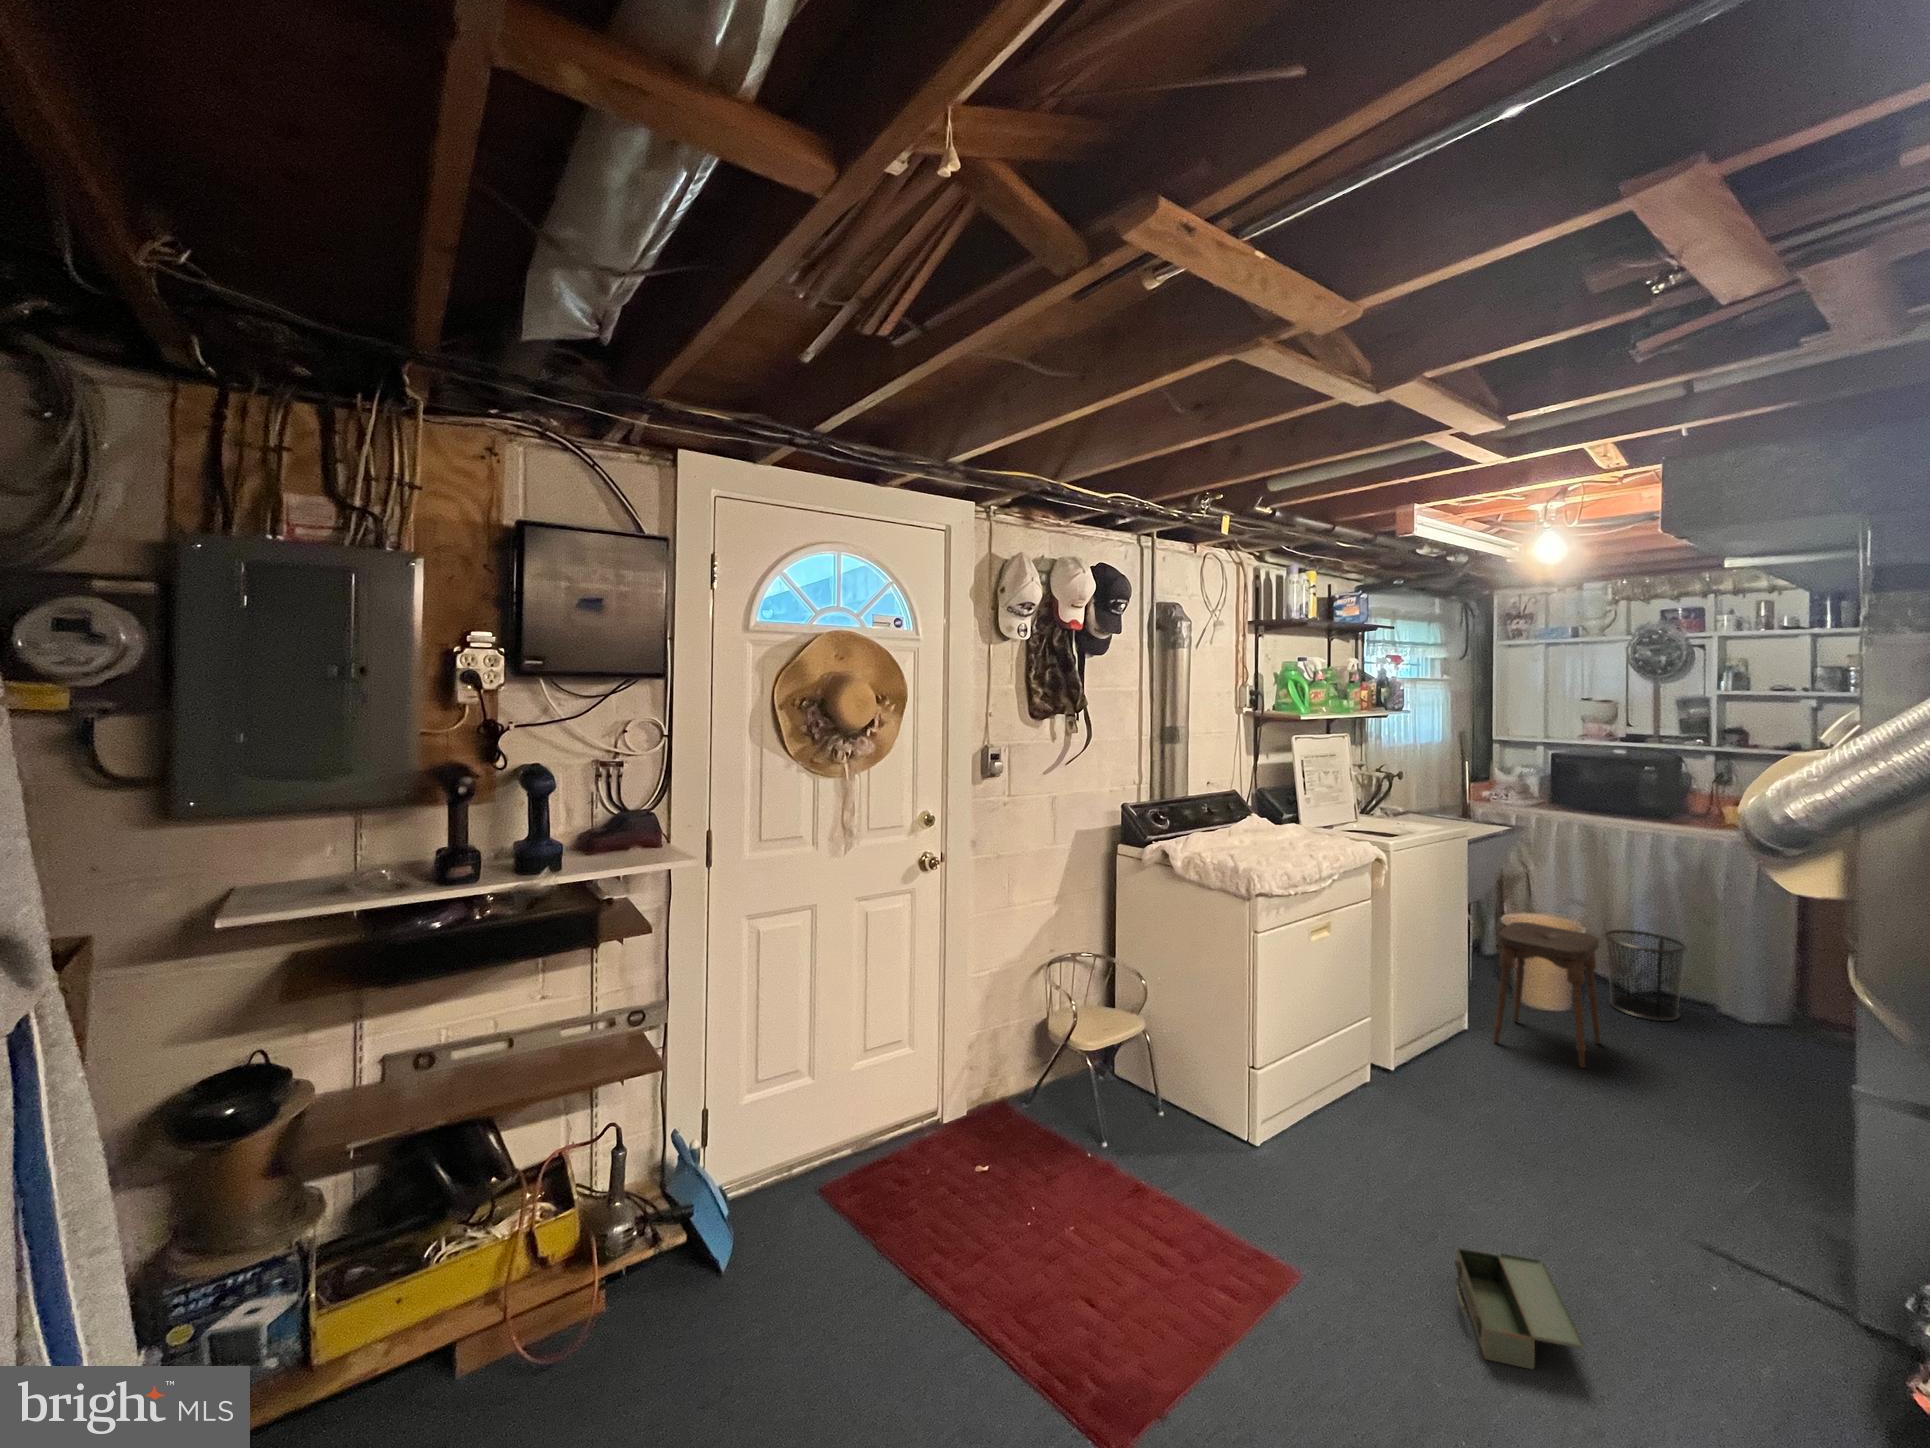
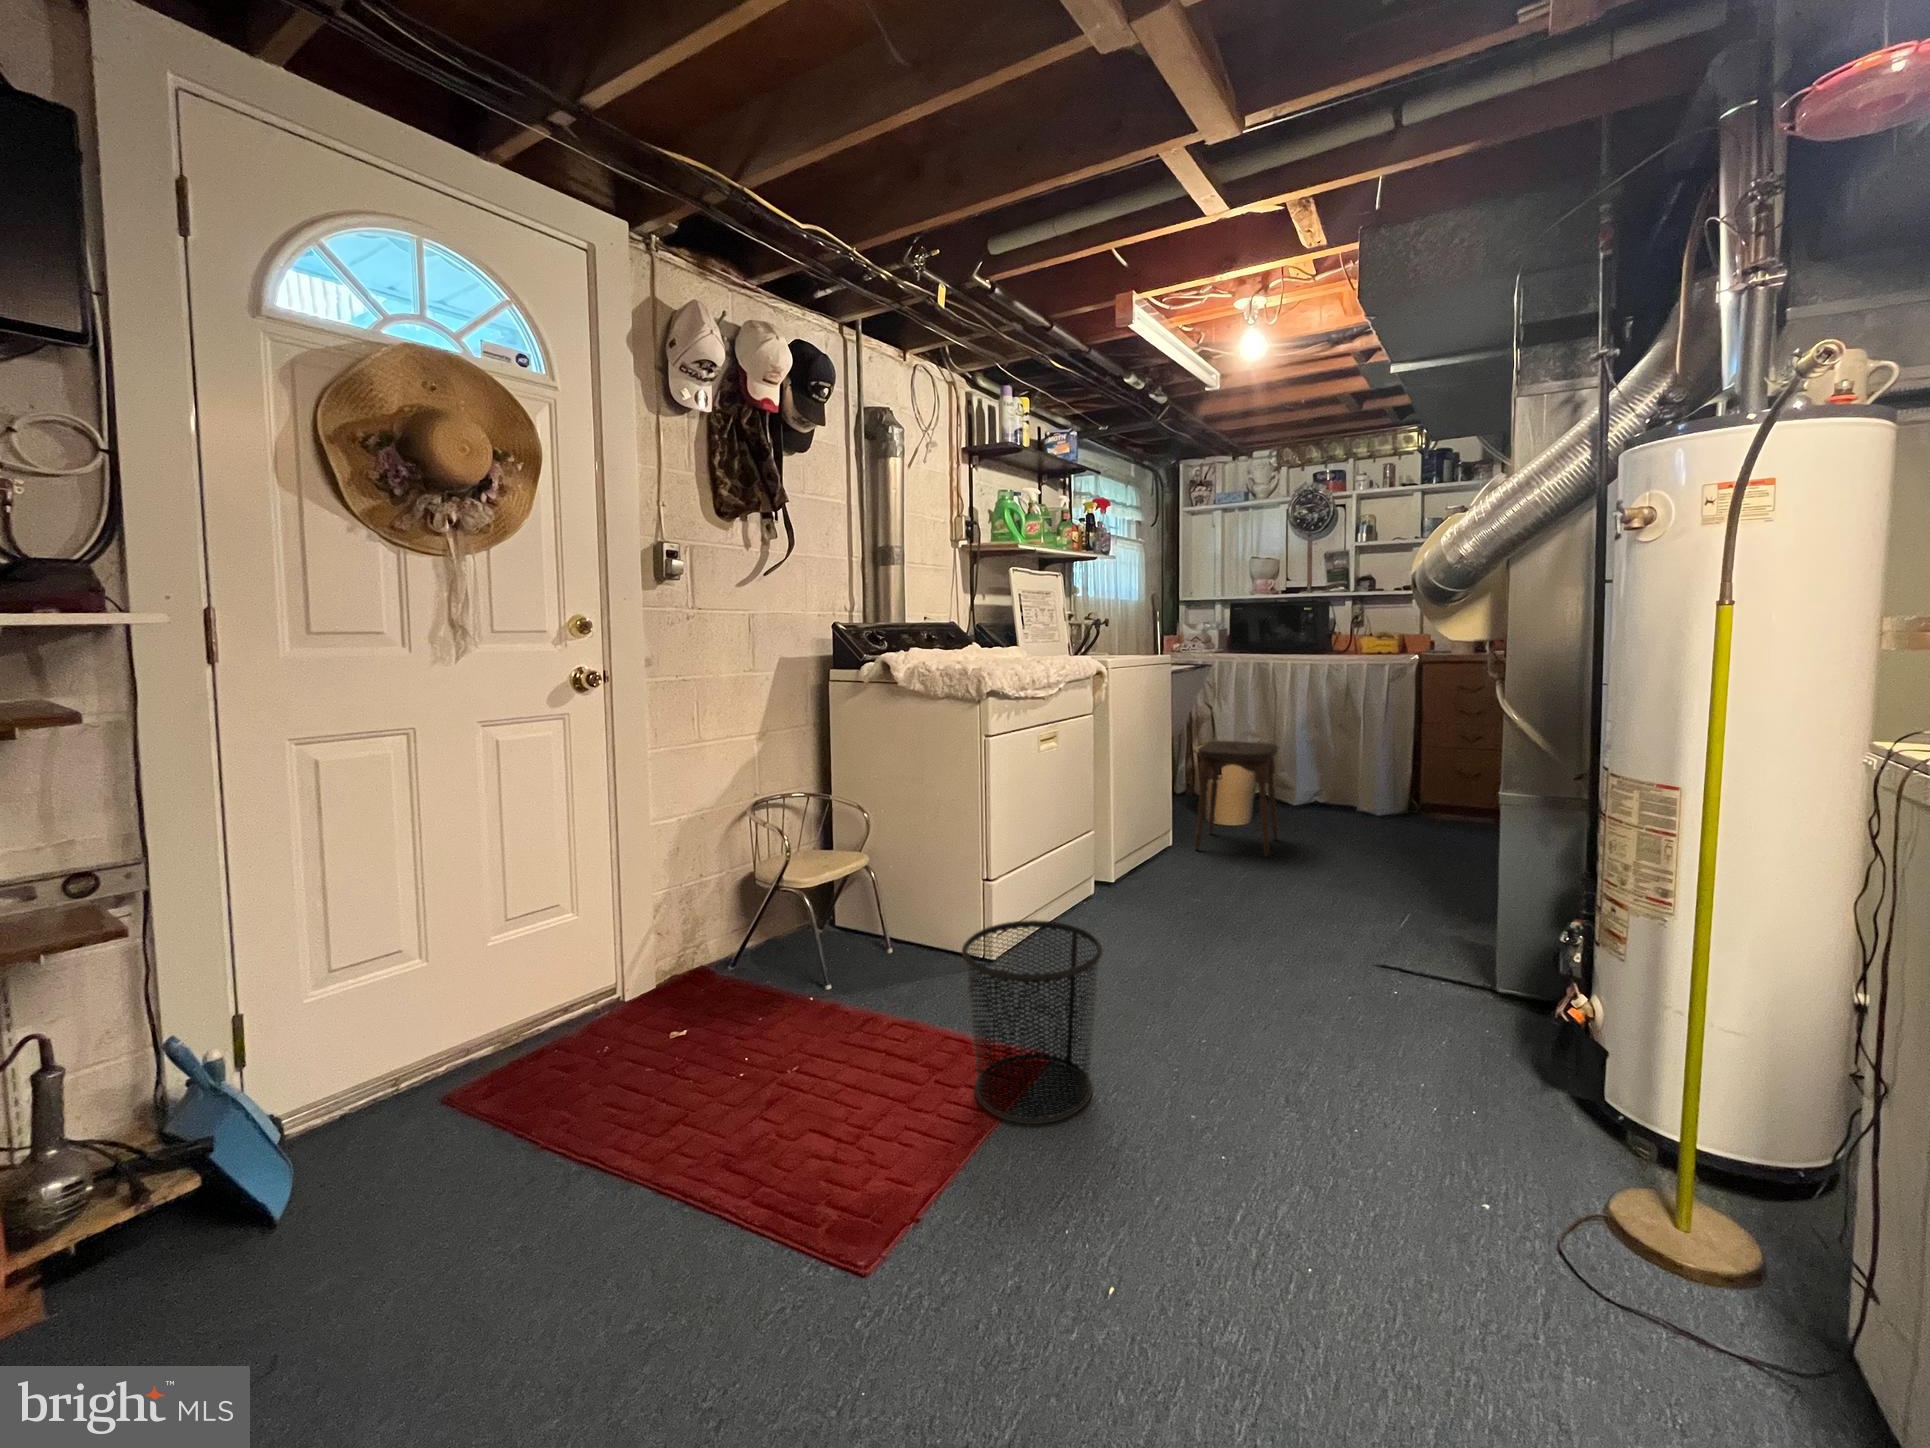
waste bin: present [1604,930,1686,1021] -> present [962,920,1103,1124]
toolbox: present [1455,1248,1584,1370] -> none [1189,988,1306,1078]

